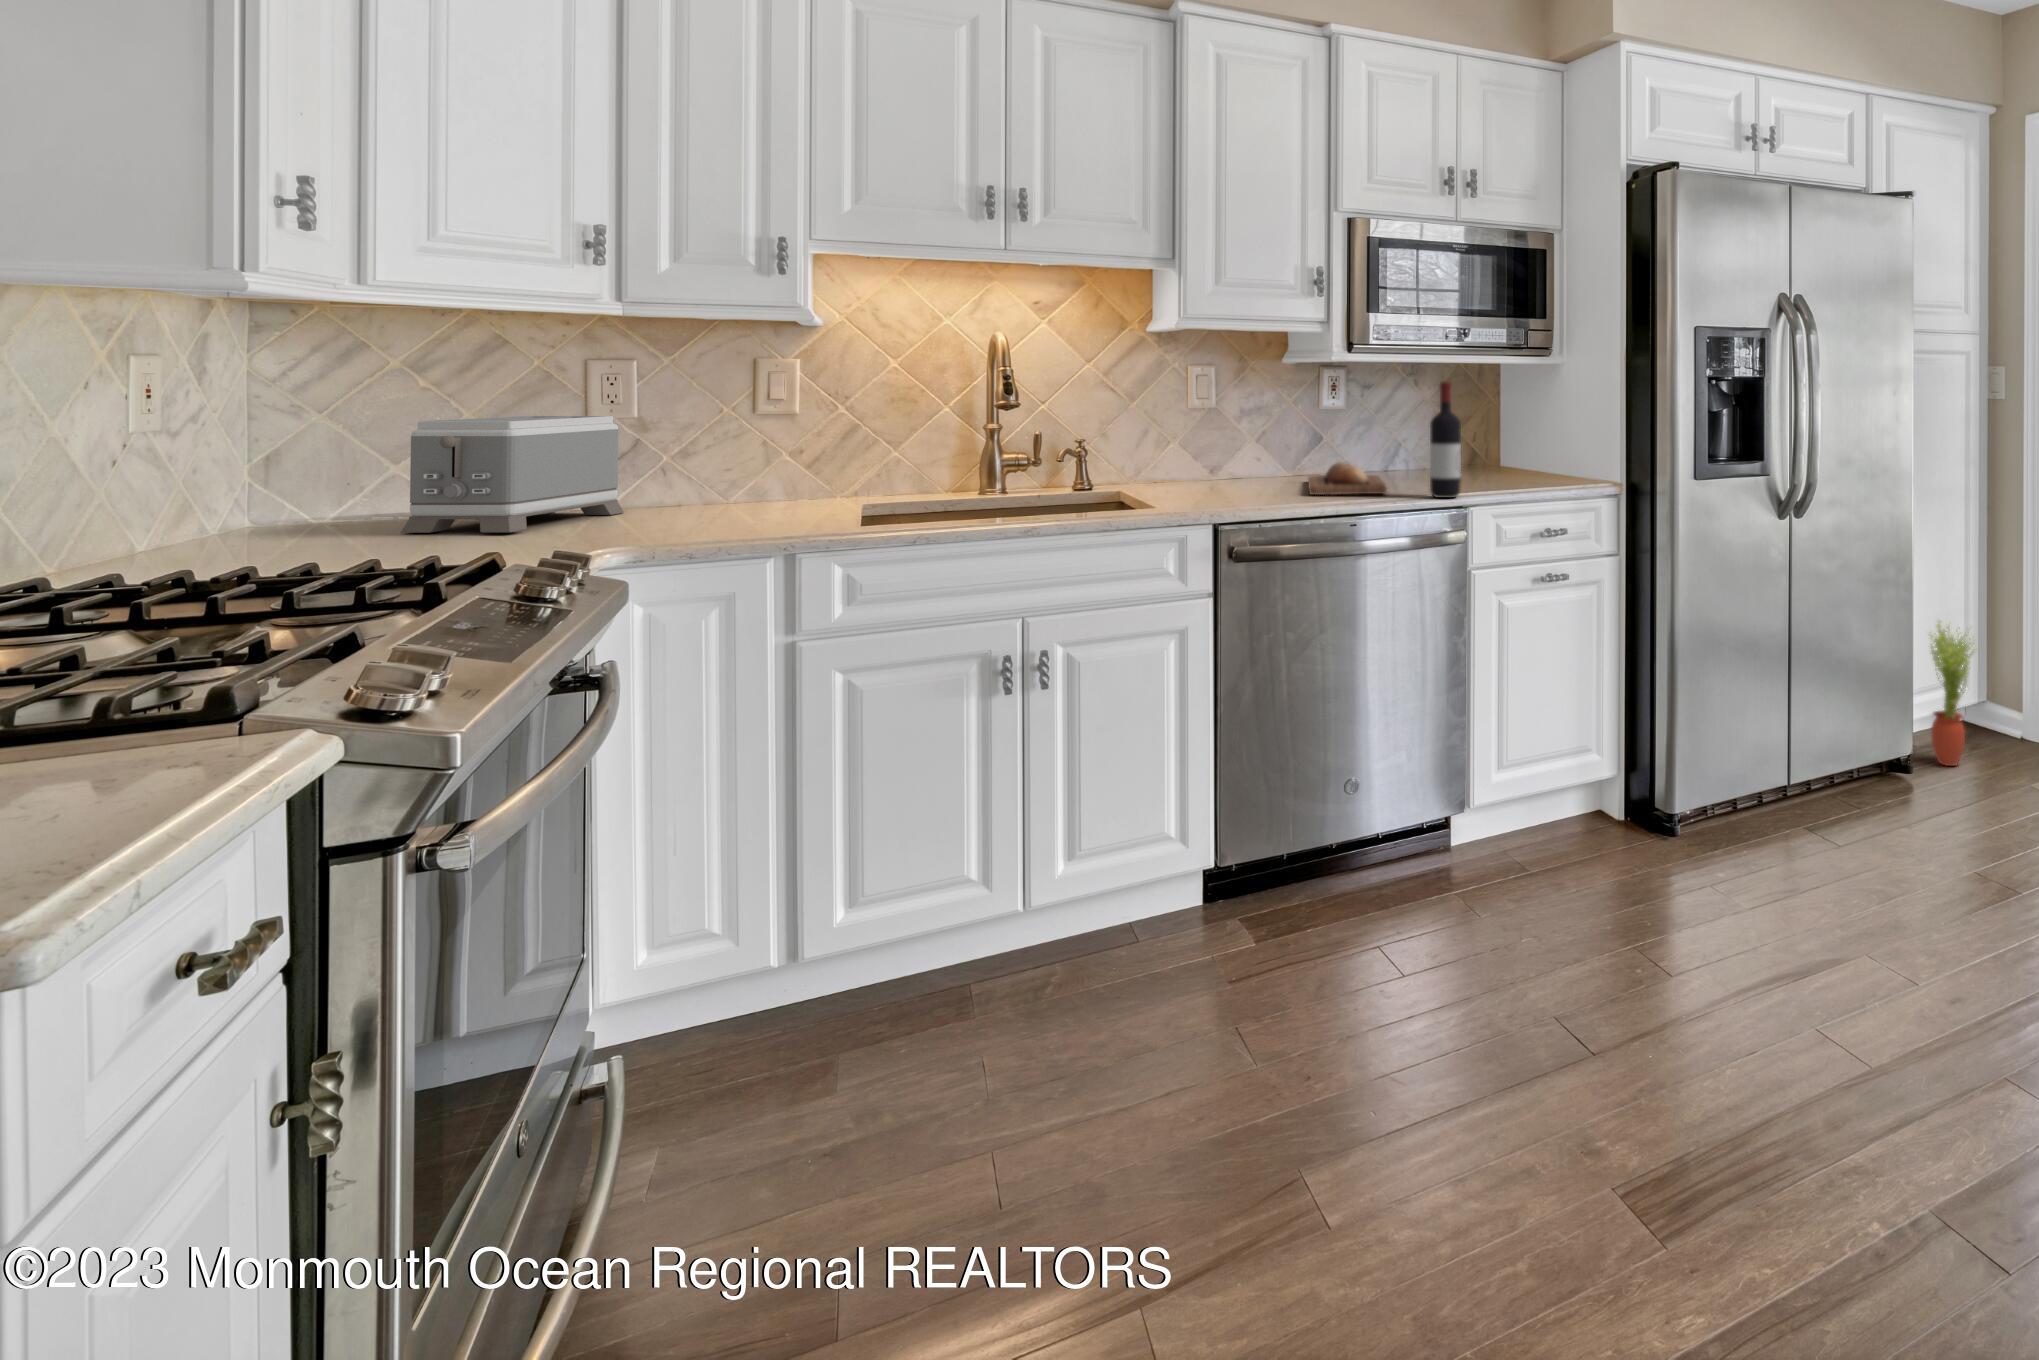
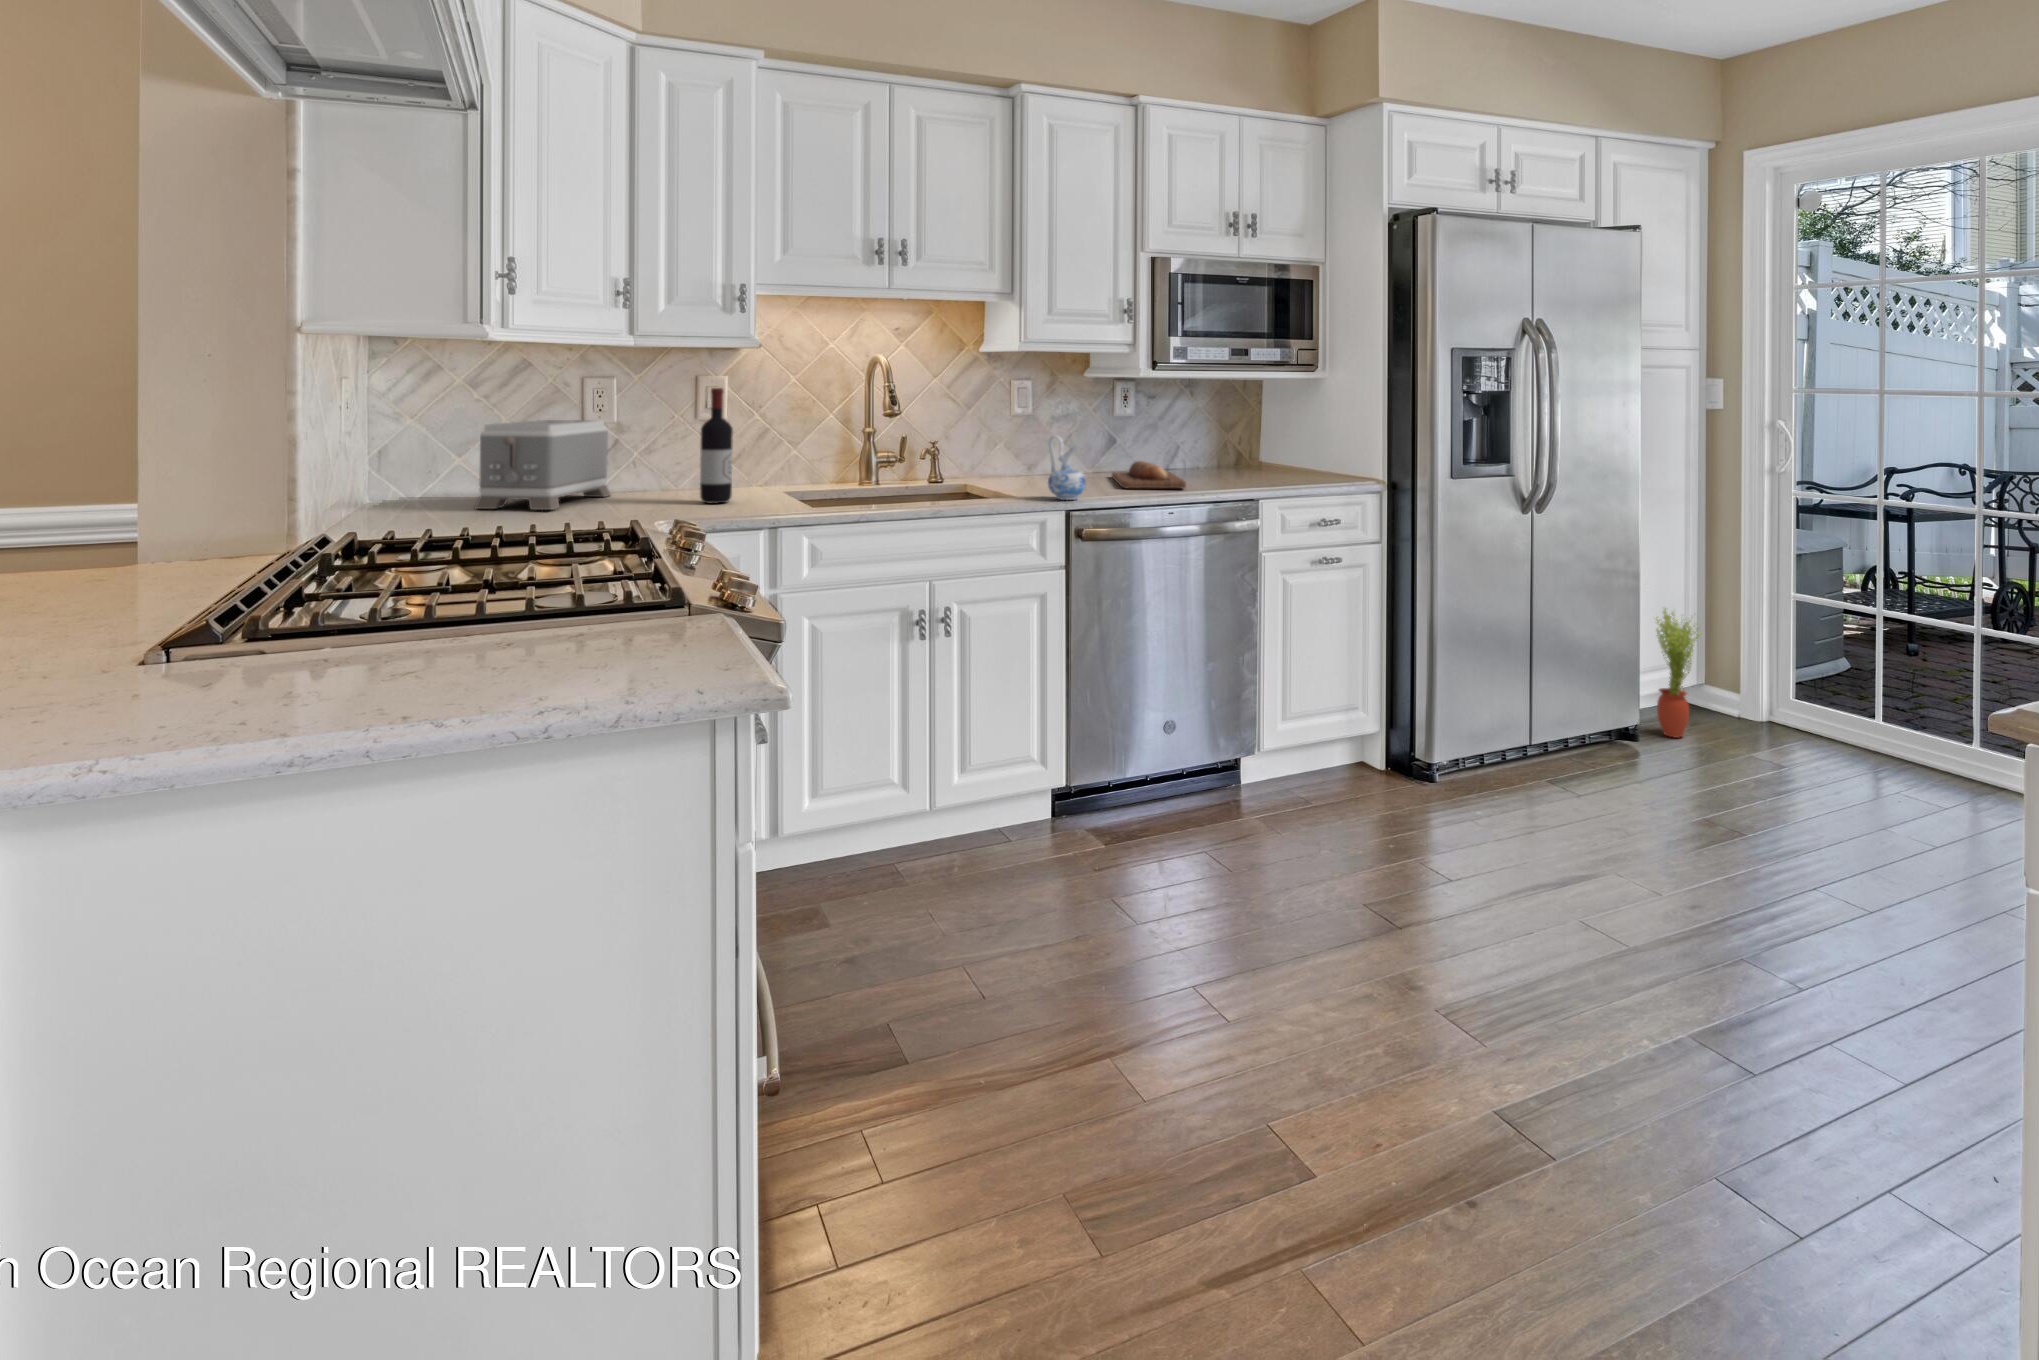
wine bottle: present [1430,382,1461,498] -> present [700,388,733,504]
ceramic pitcher: none [1205,431,1252,509] -> present [1048,435,1086,500]

